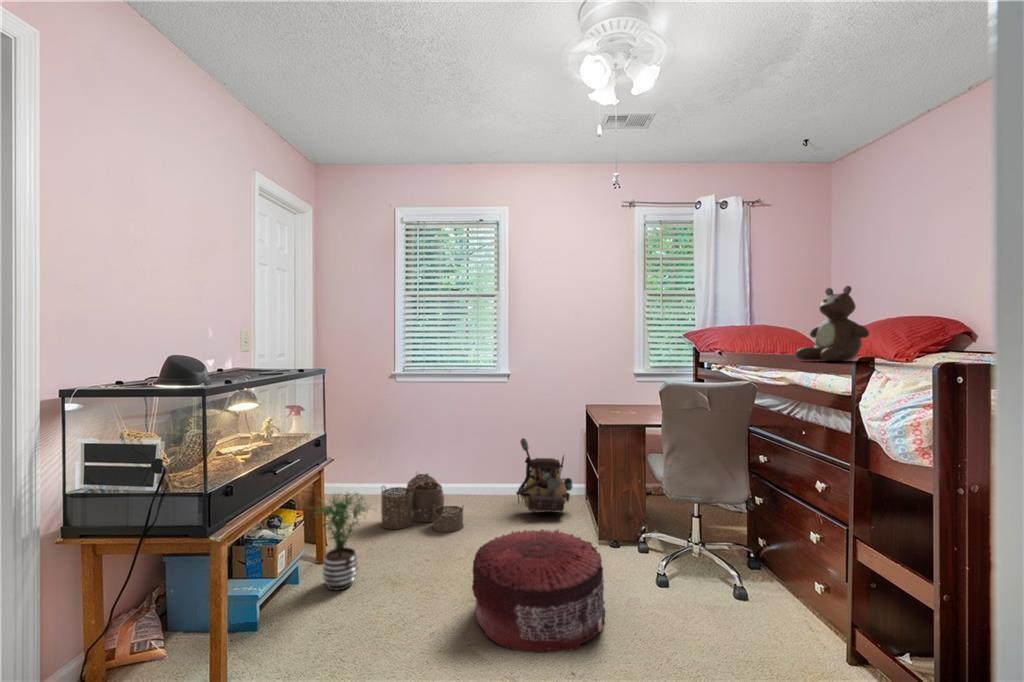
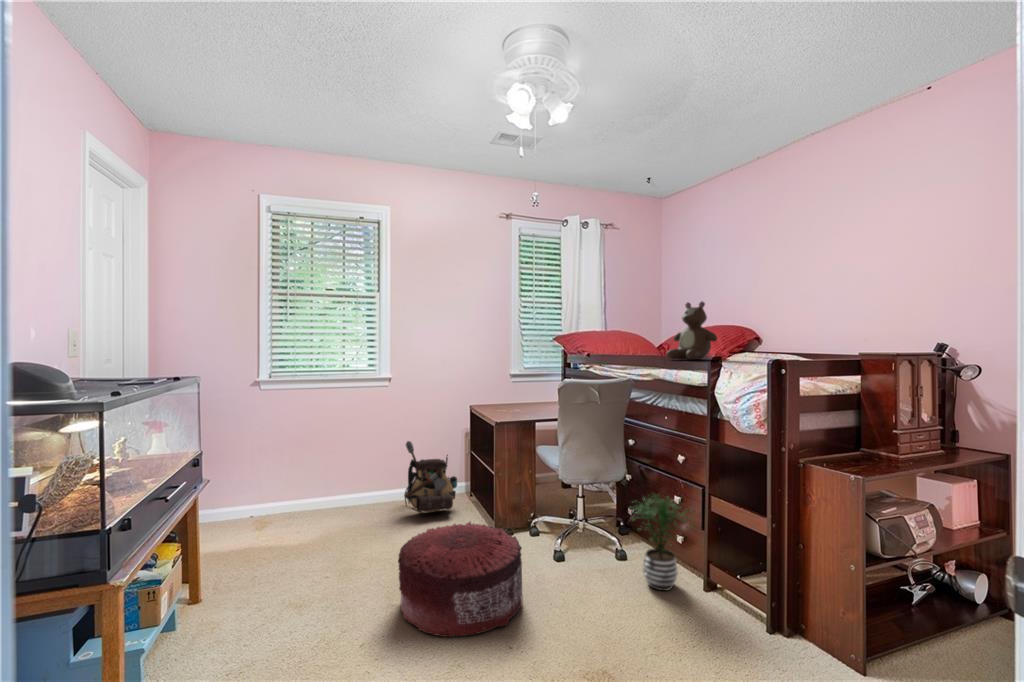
woven basket: present [381,474,463,532] -> none [257,485,354,550]
potted plant: present [313,493,368,590] -> present [632,495,693,591]

